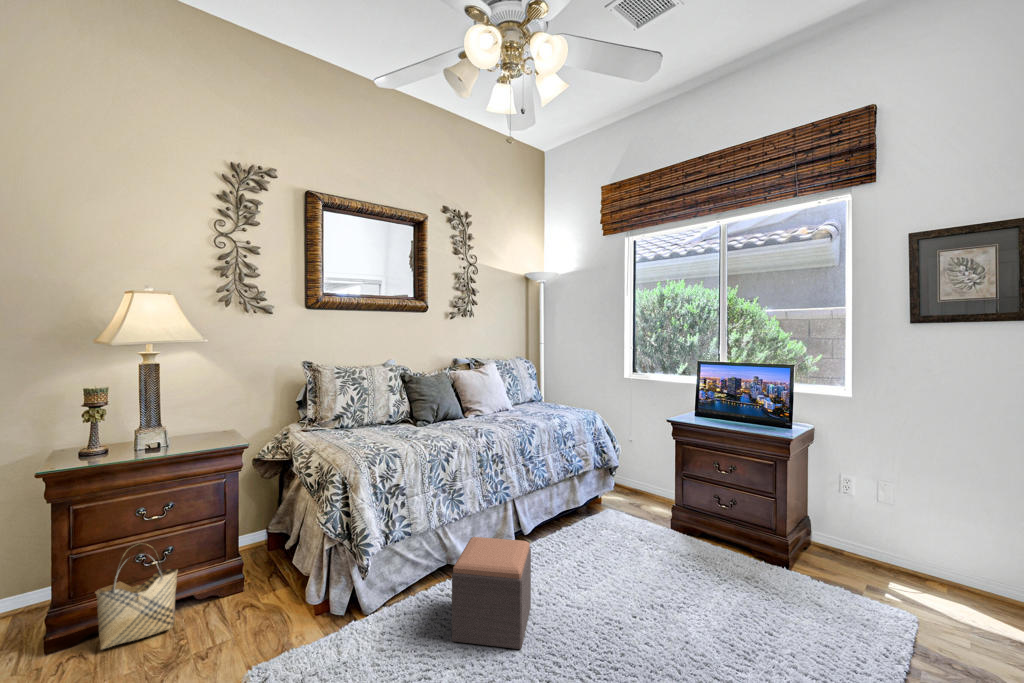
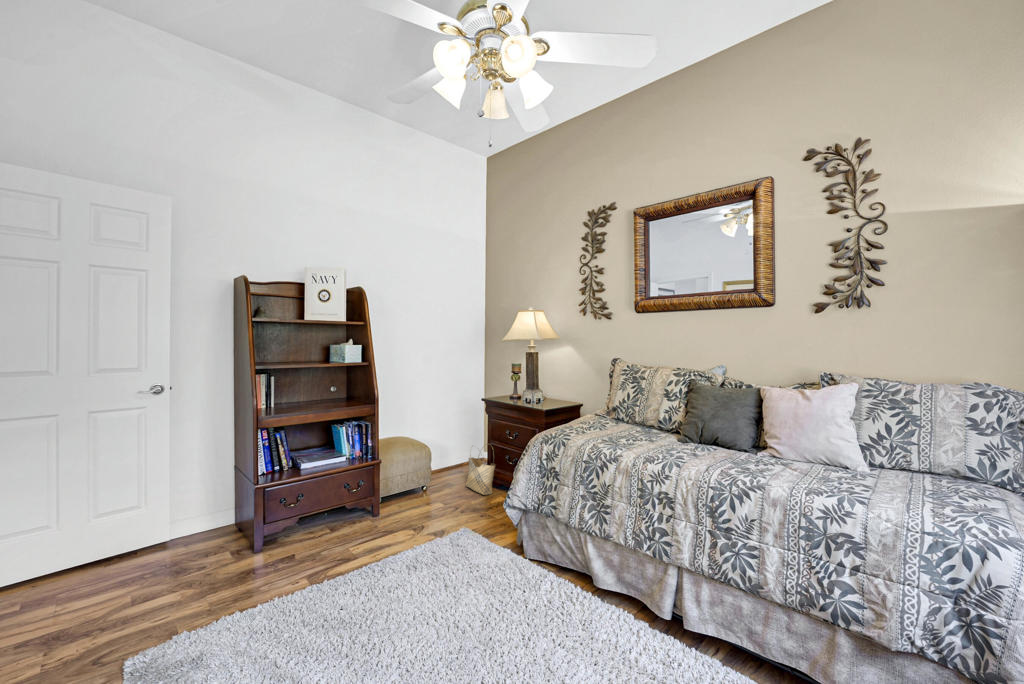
footstool: present [452,537,531,649] -> none [476,535,550,648]

